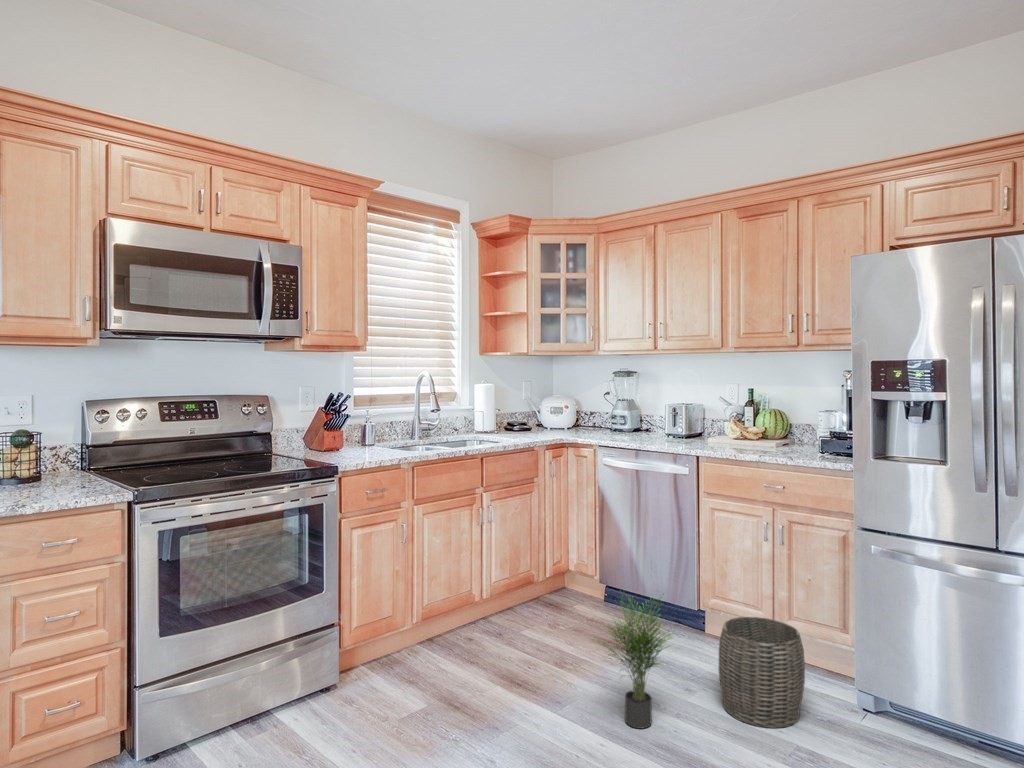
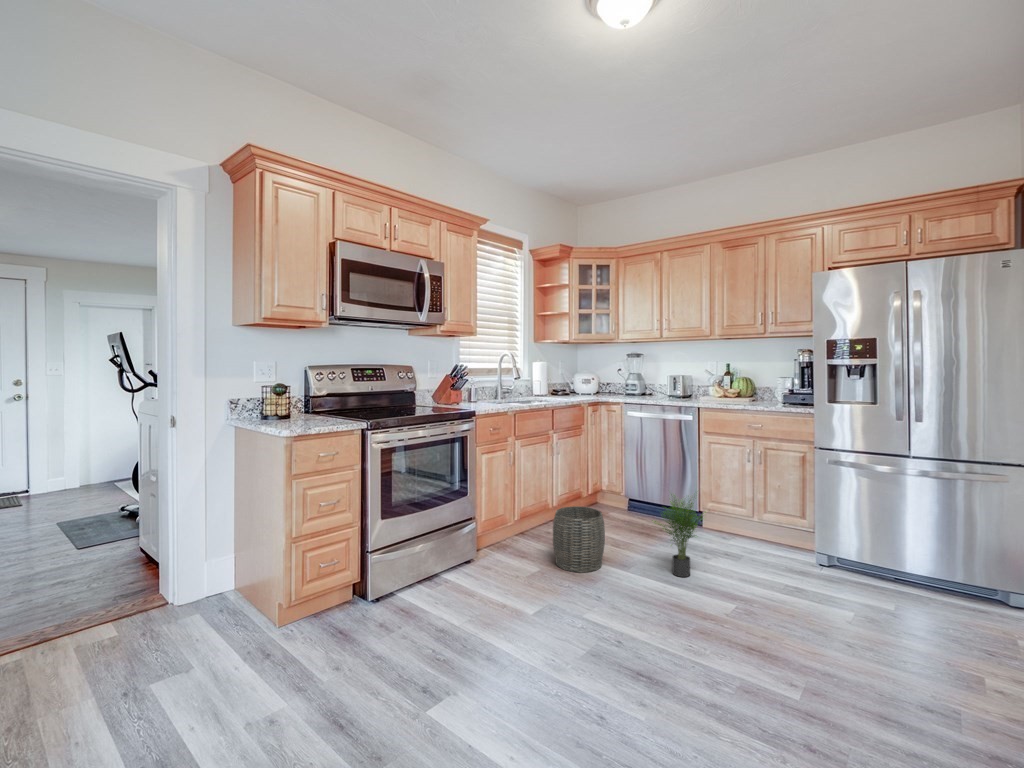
woven basket: present [719,617,805,728] -> present [553,506,605,573]

